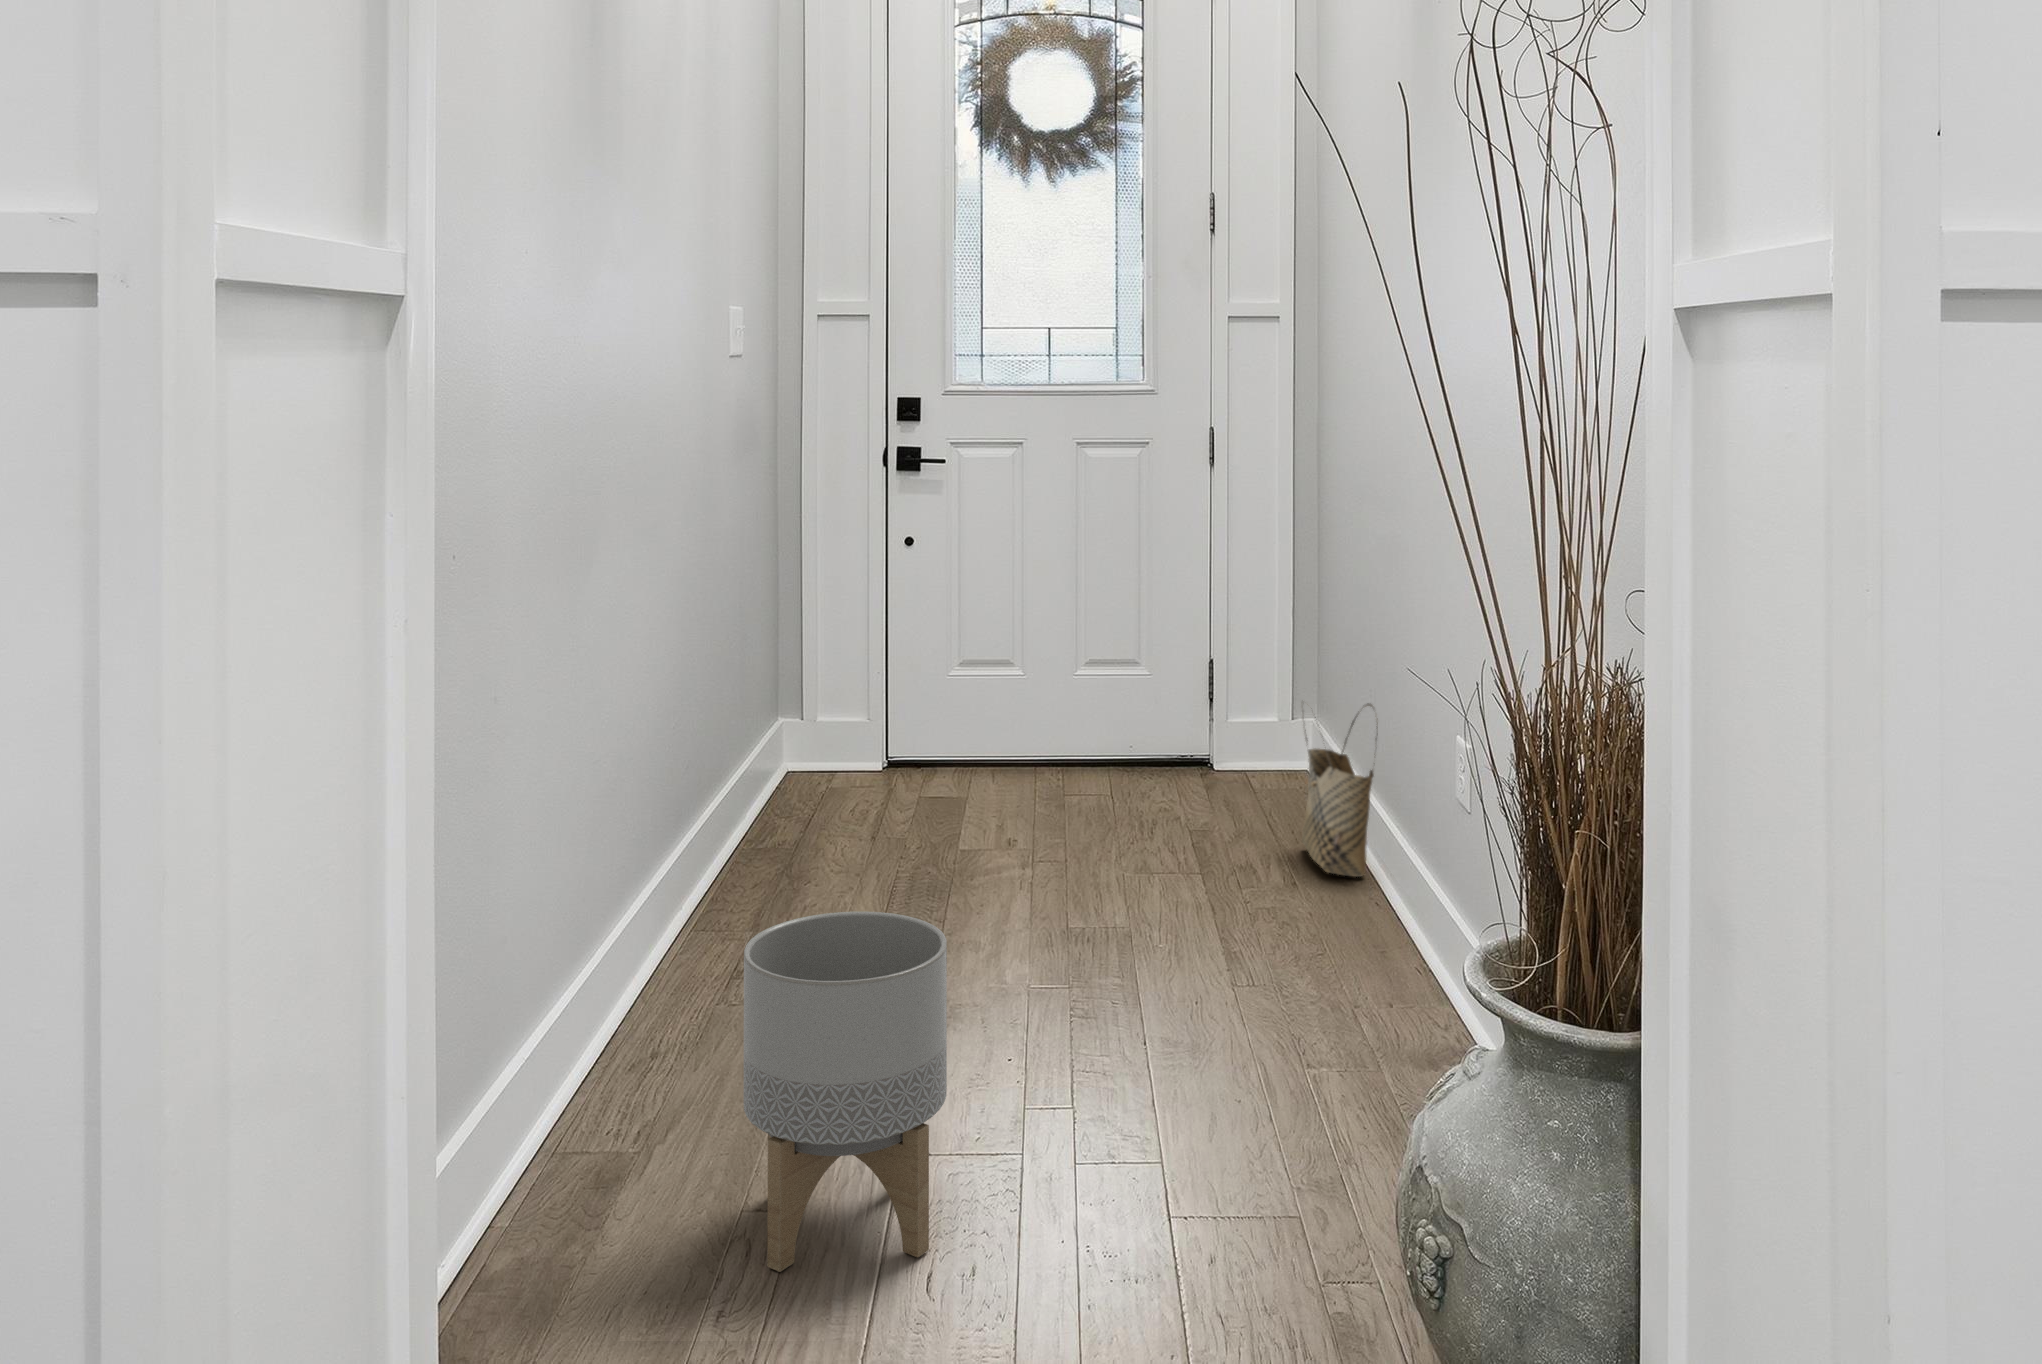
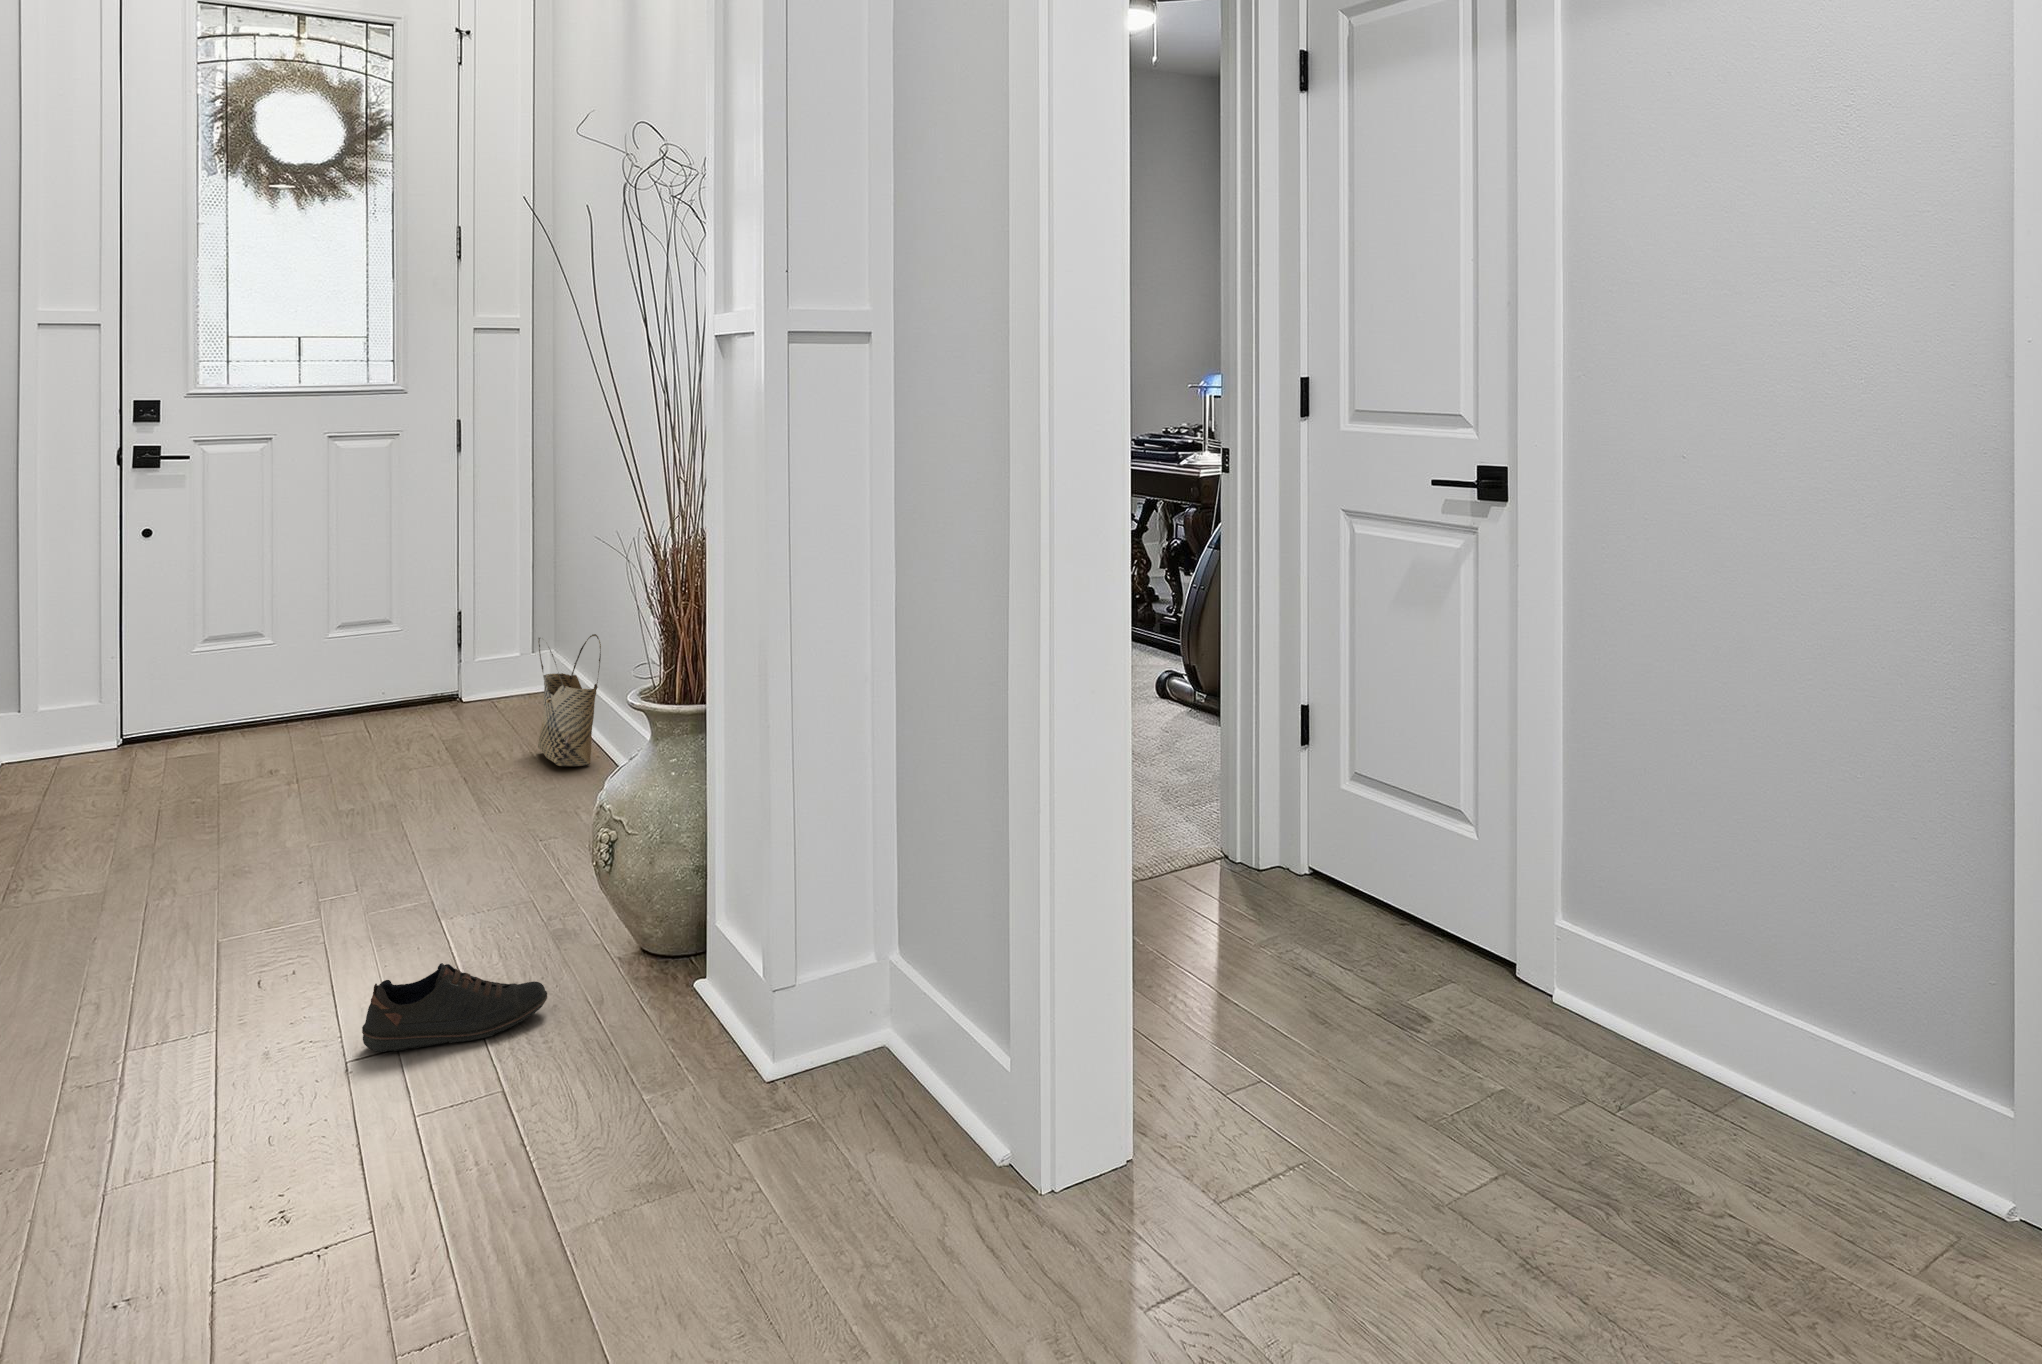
planter: present [744,912,947,1272] -> none [60,827,251,1108]
shoe: none [1070,1173,1313,1305] -> present [362,963,547,1052]

